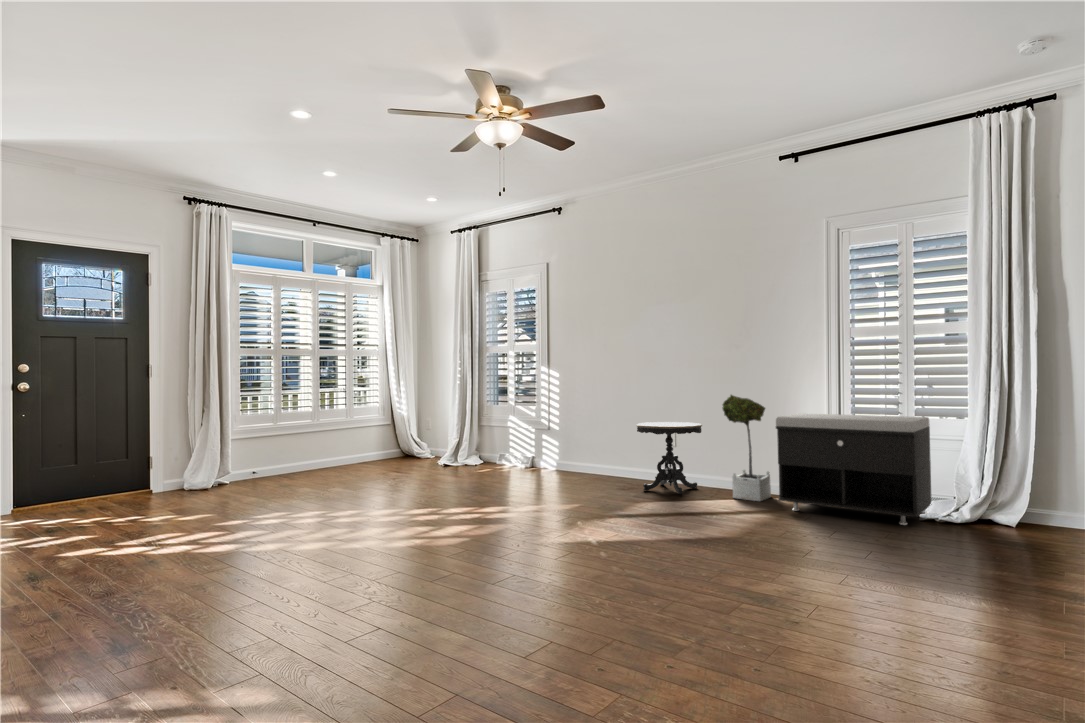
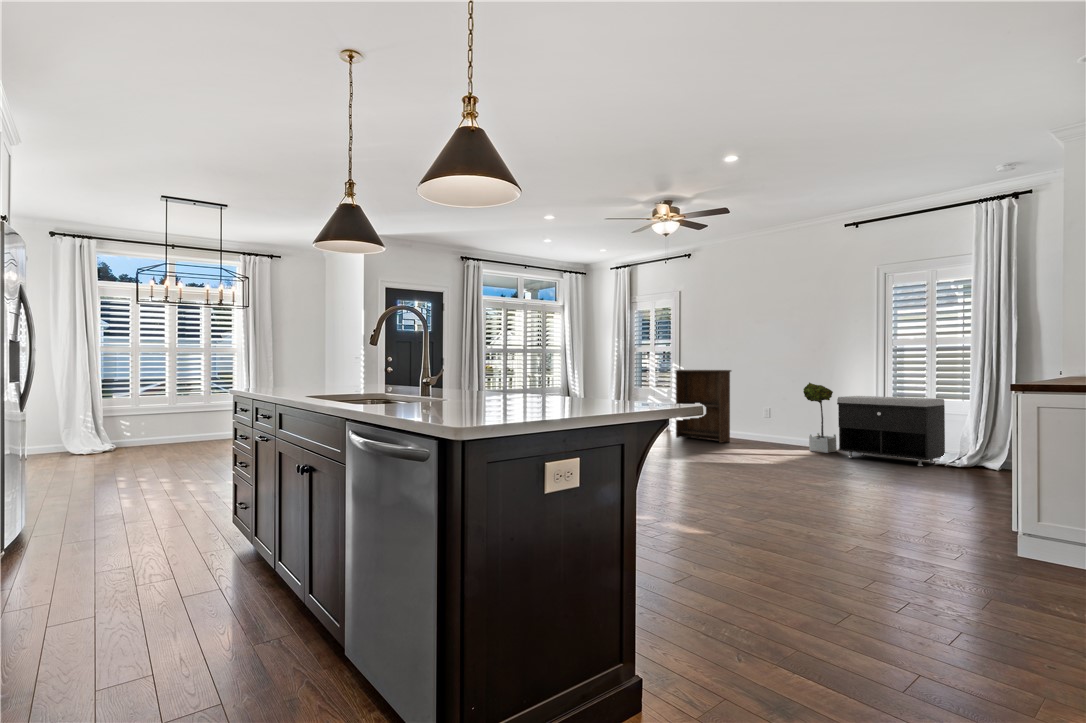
bookshelf: none [537,377,619,487] -> present [675,370,731,443]
side table: present [636,422,702,494] -> none [743,401,790,448]

